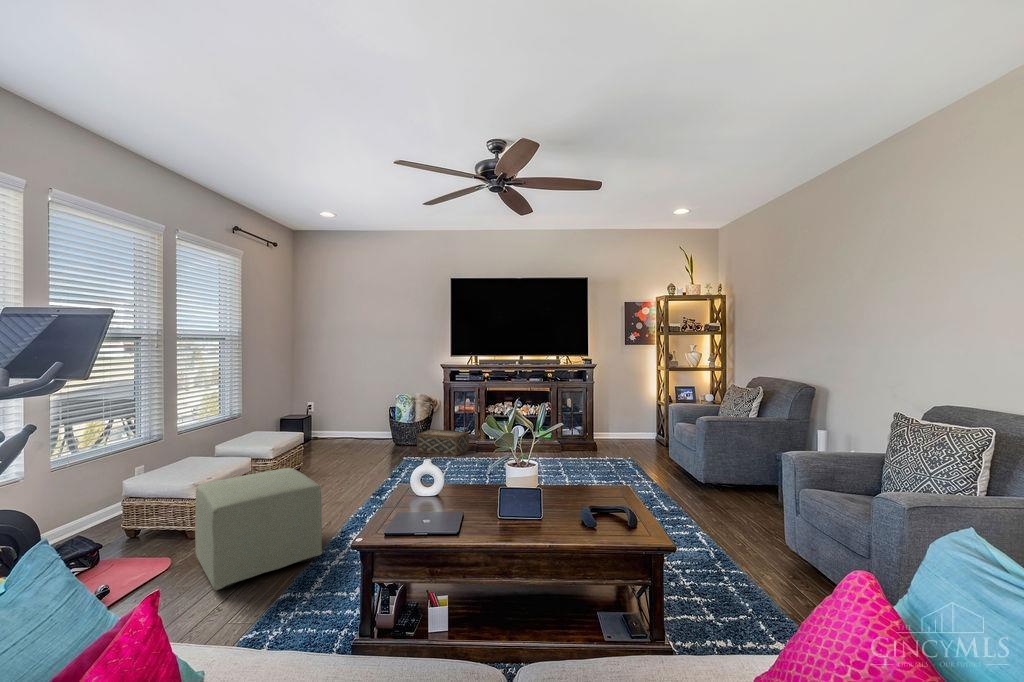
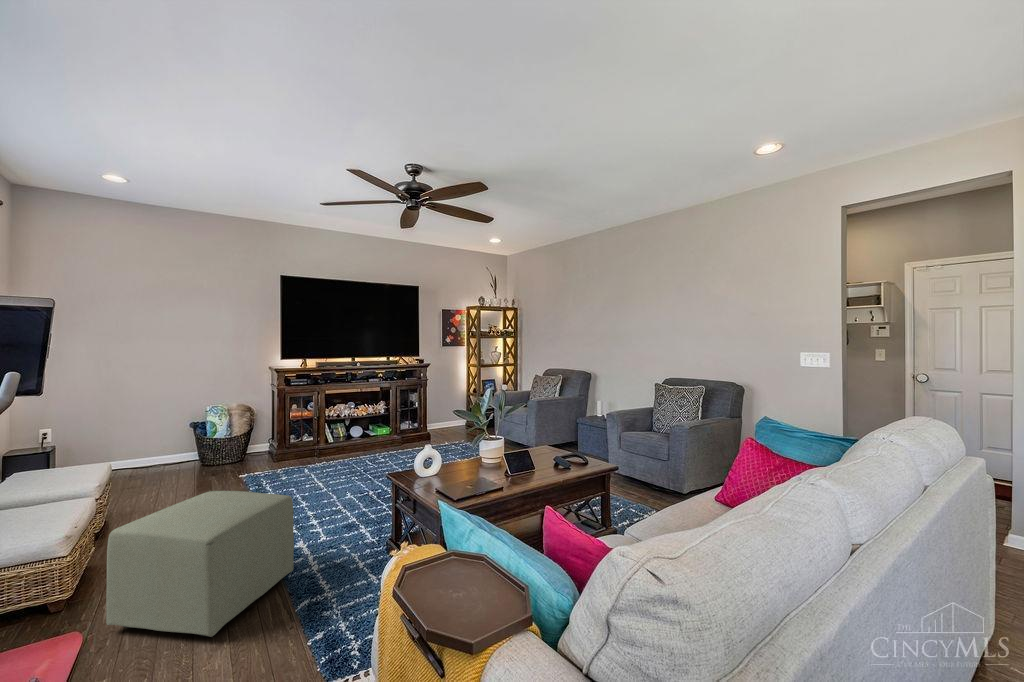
woven basket: present [417,429,469,456] -> none [248,438,309,467]

